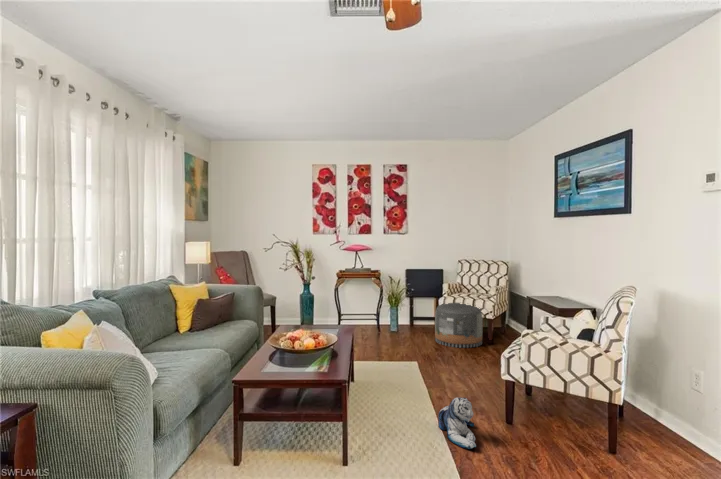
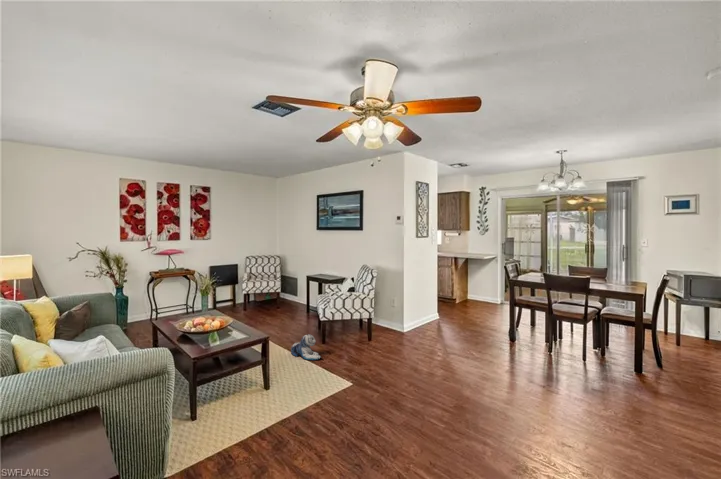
pouf: present [435,303,483,348] -> none [243,286,275,316]

